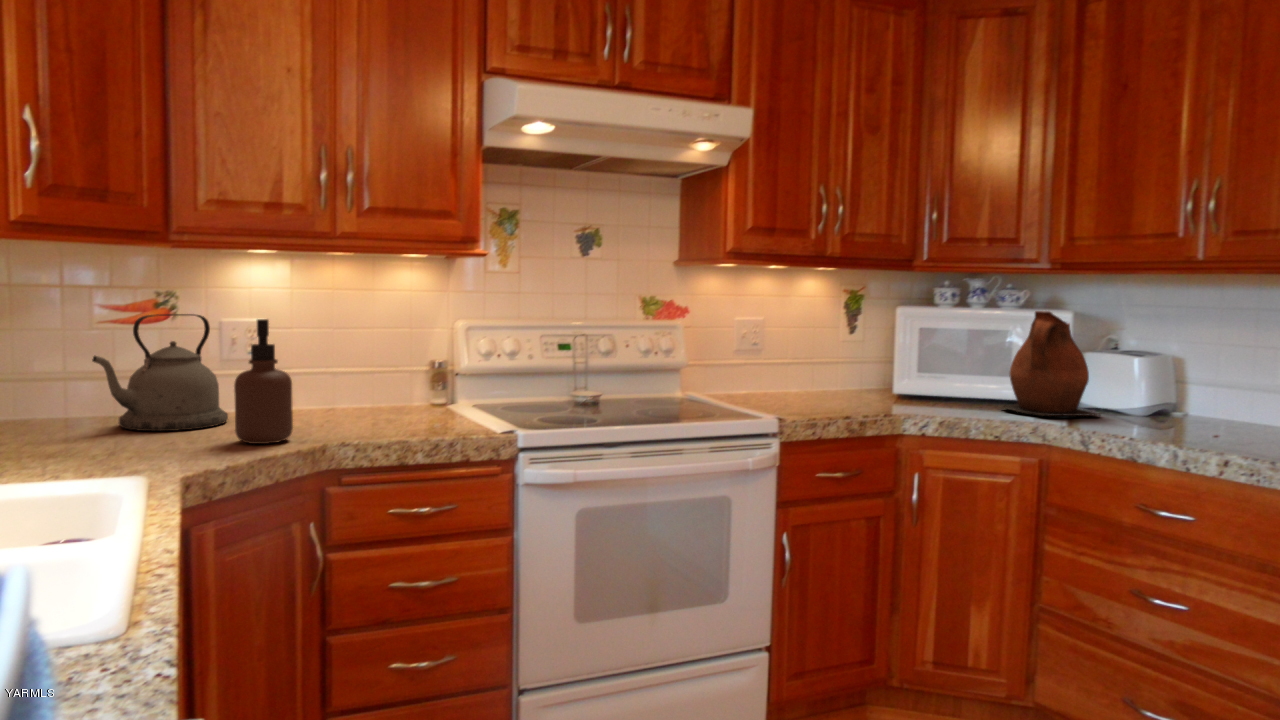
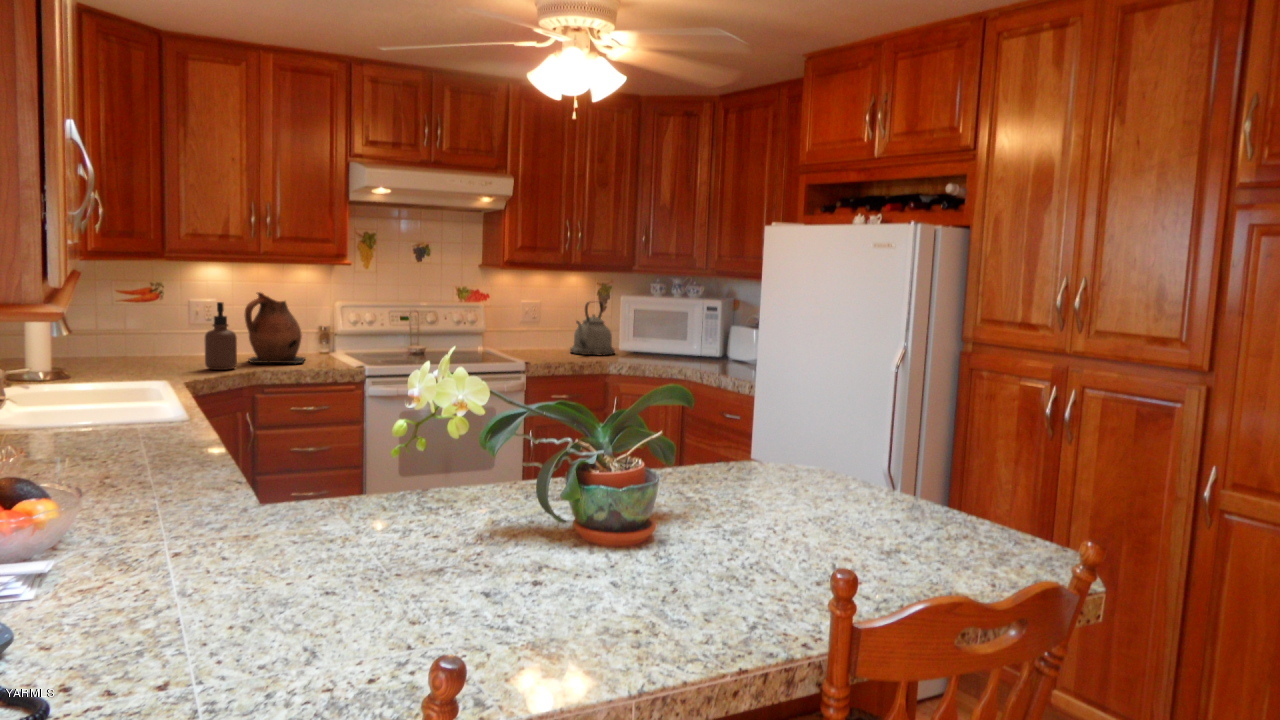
ceramic pitcher: present [1004,311,1101,416] -> present [245,292,305,364]
kettle: present [92,314,228,431] -> present [570,302,615,355]

